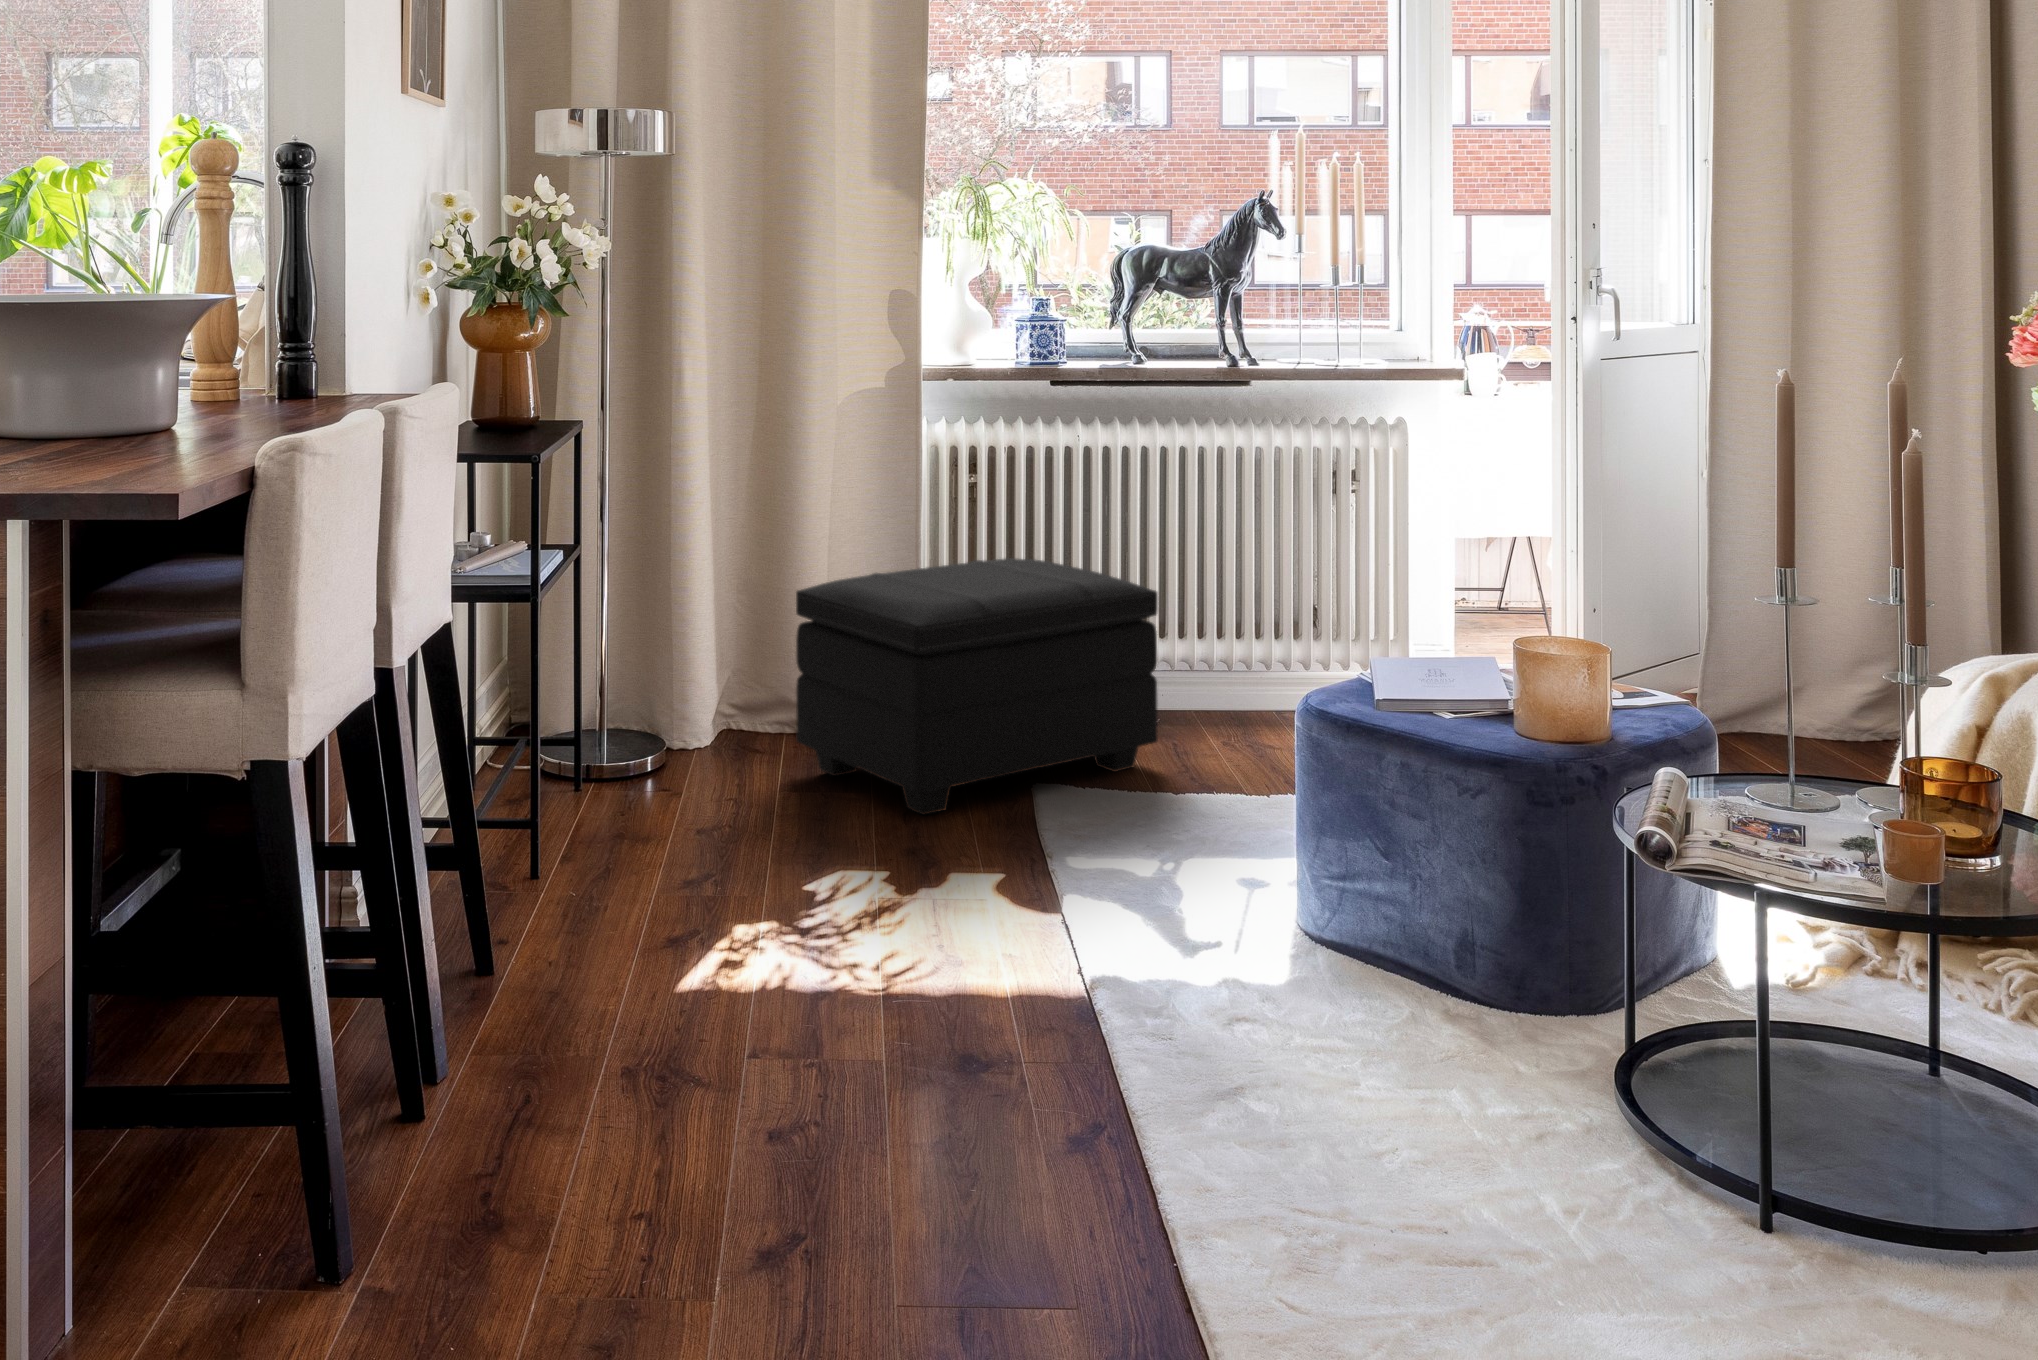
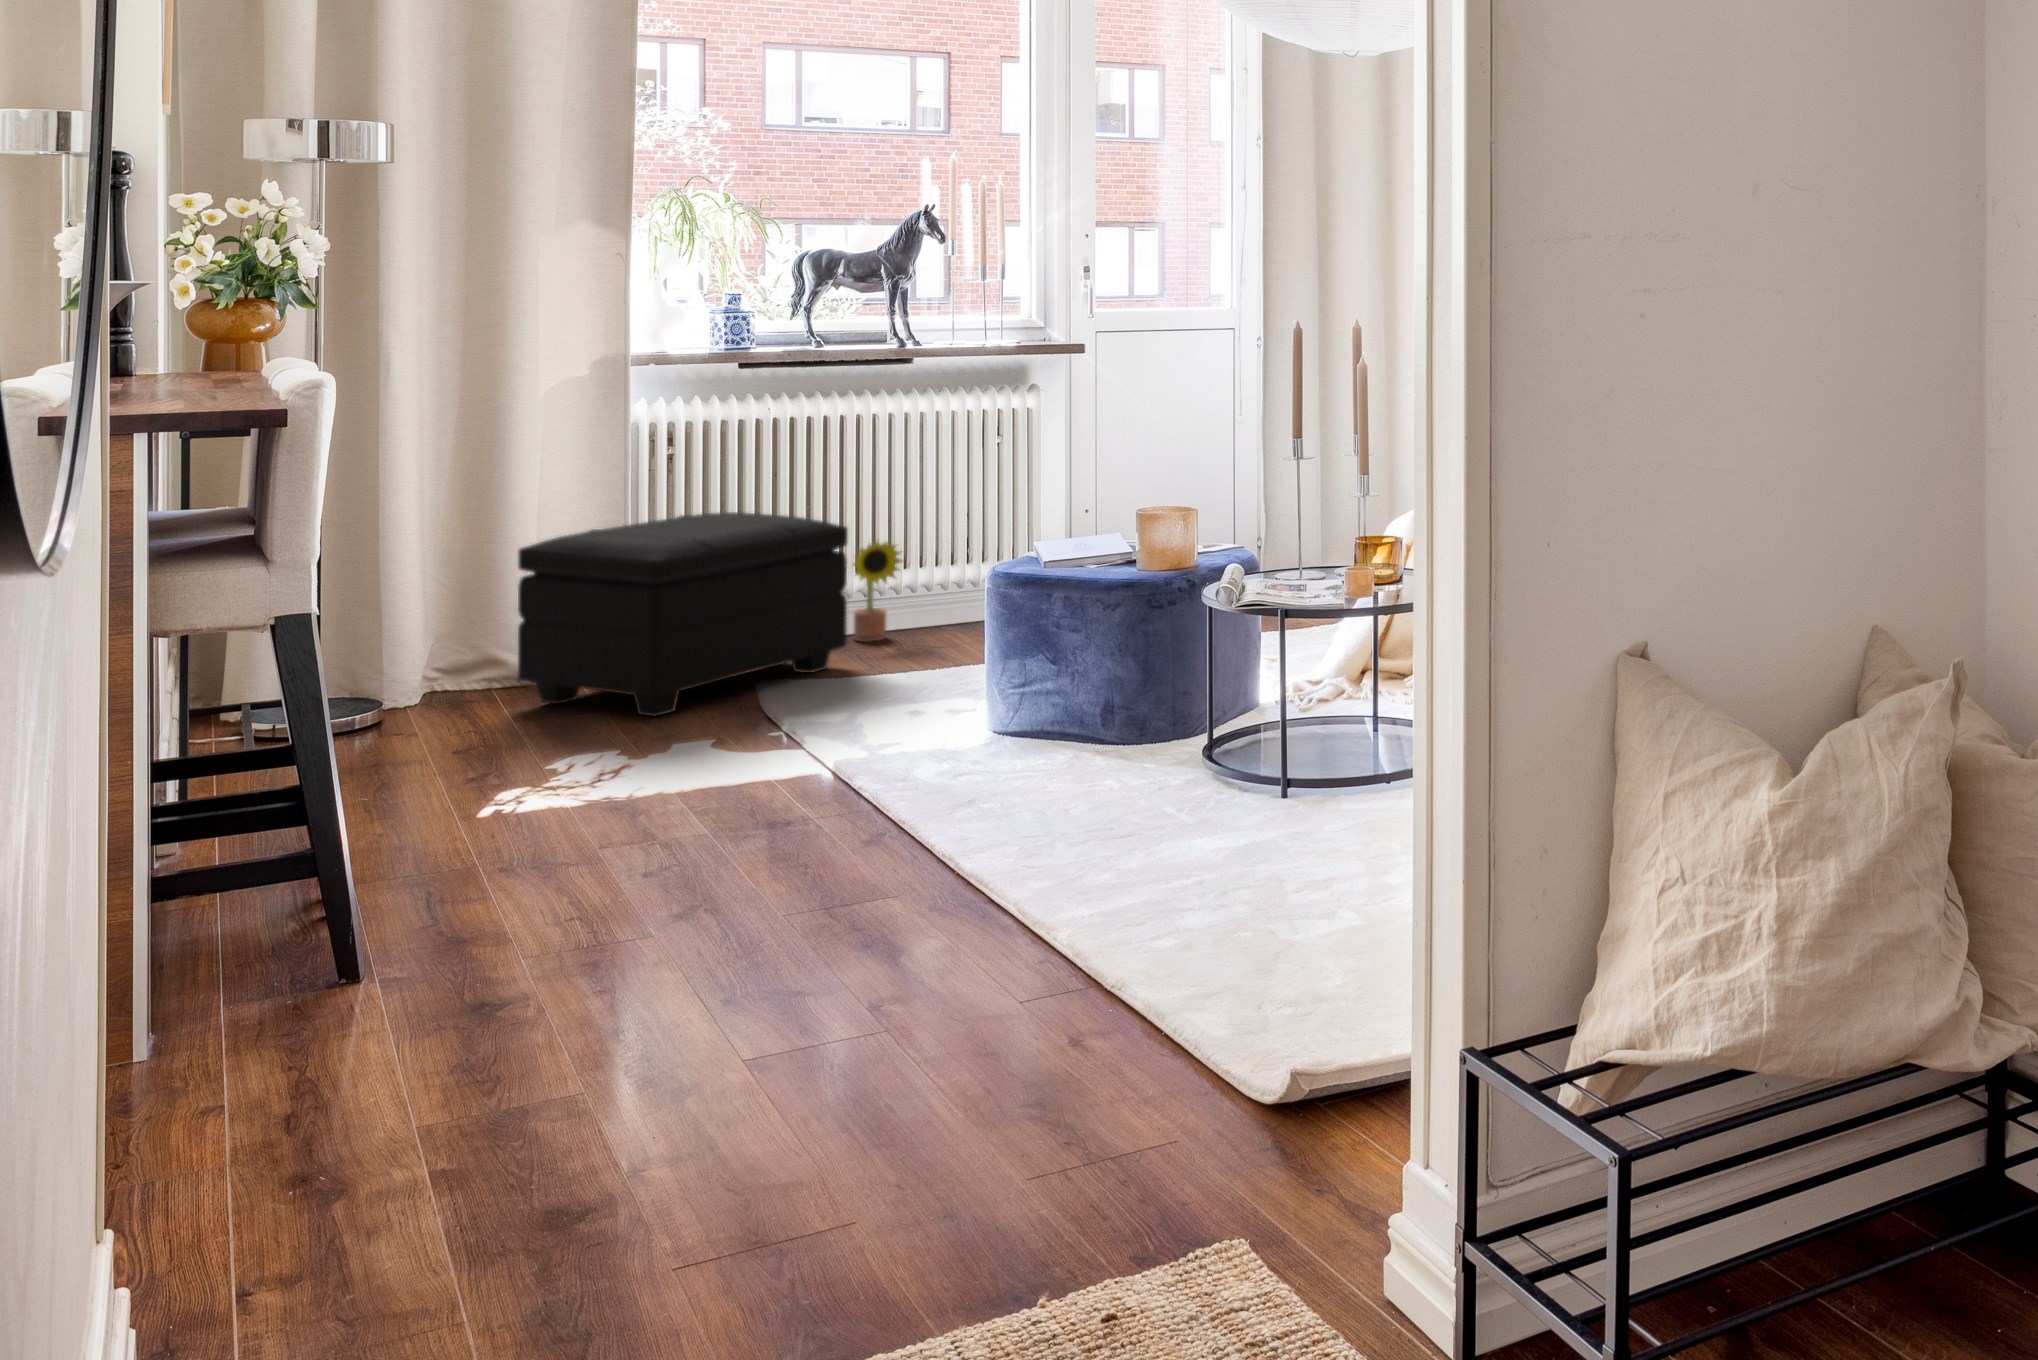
decorative plant: none [1170,604,1235,730] -> present [853,542,902,642]

